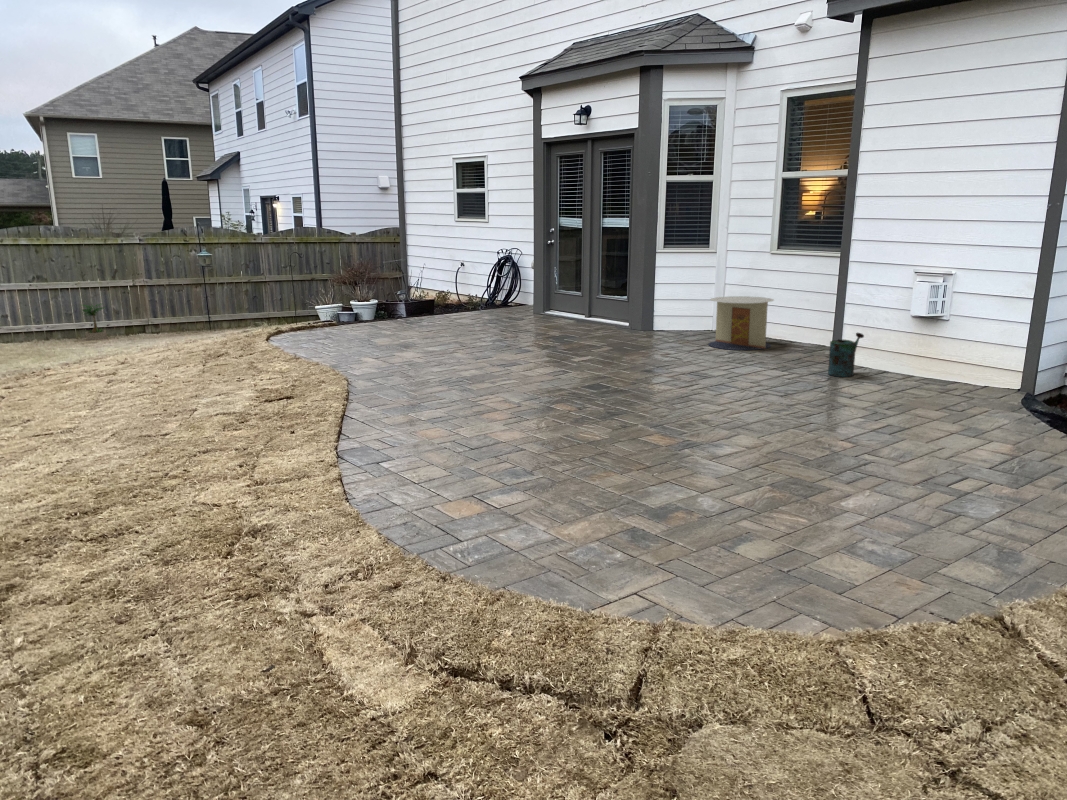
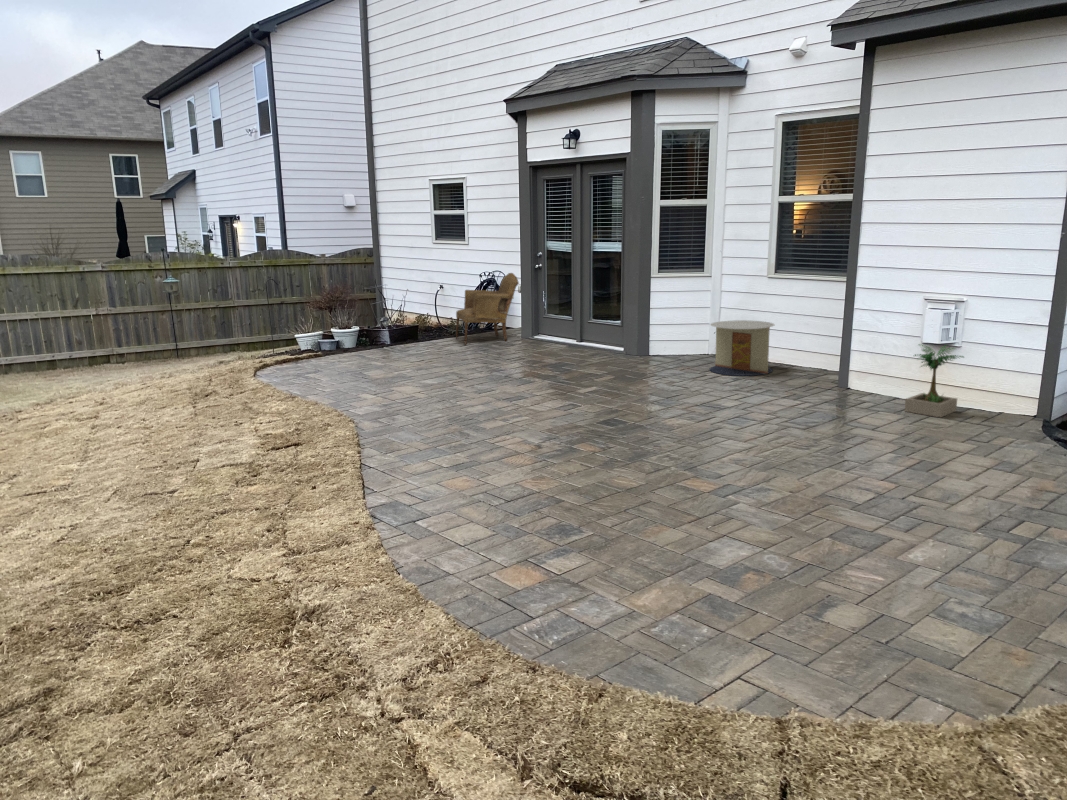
armchair: none [471,249,532,319] -> present [456,273,519,345]
potted plant: present [83,304,107,340] -> present [905,345,963,417]
watering can: present [828,333,864,377] -> none [840,359,874,404]

